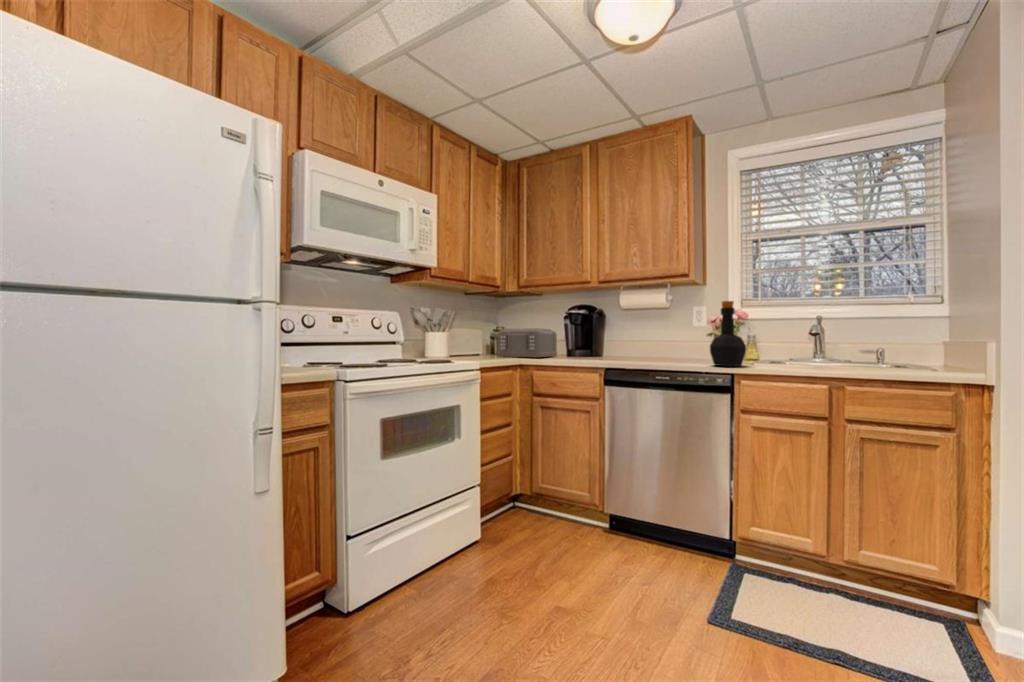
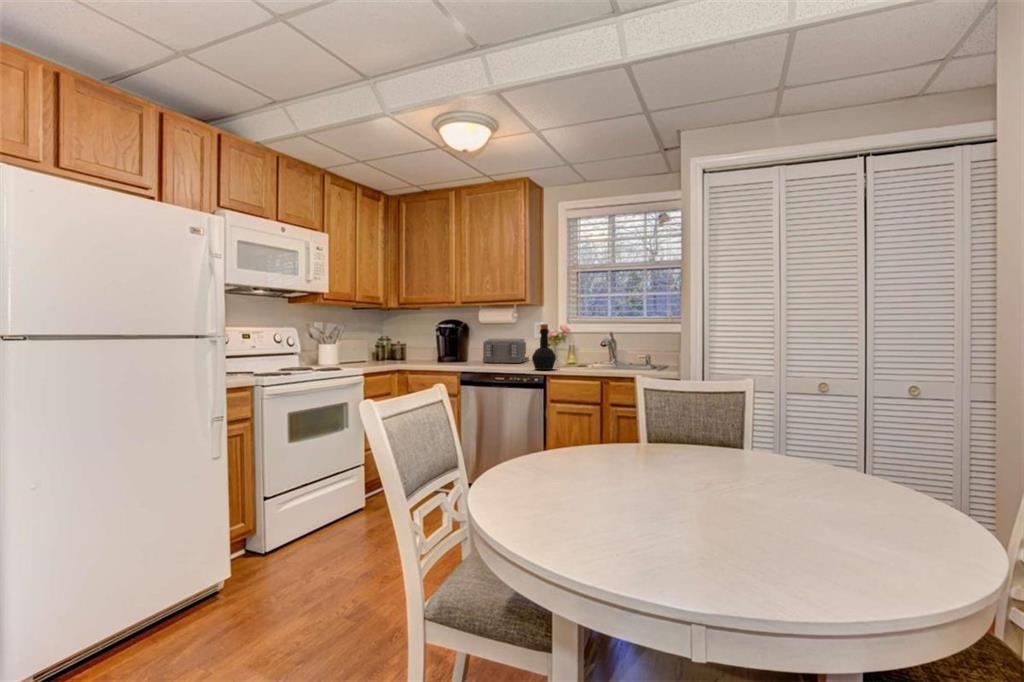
toaster: present [497,328,557,357] -> present [483,339,529,363]

